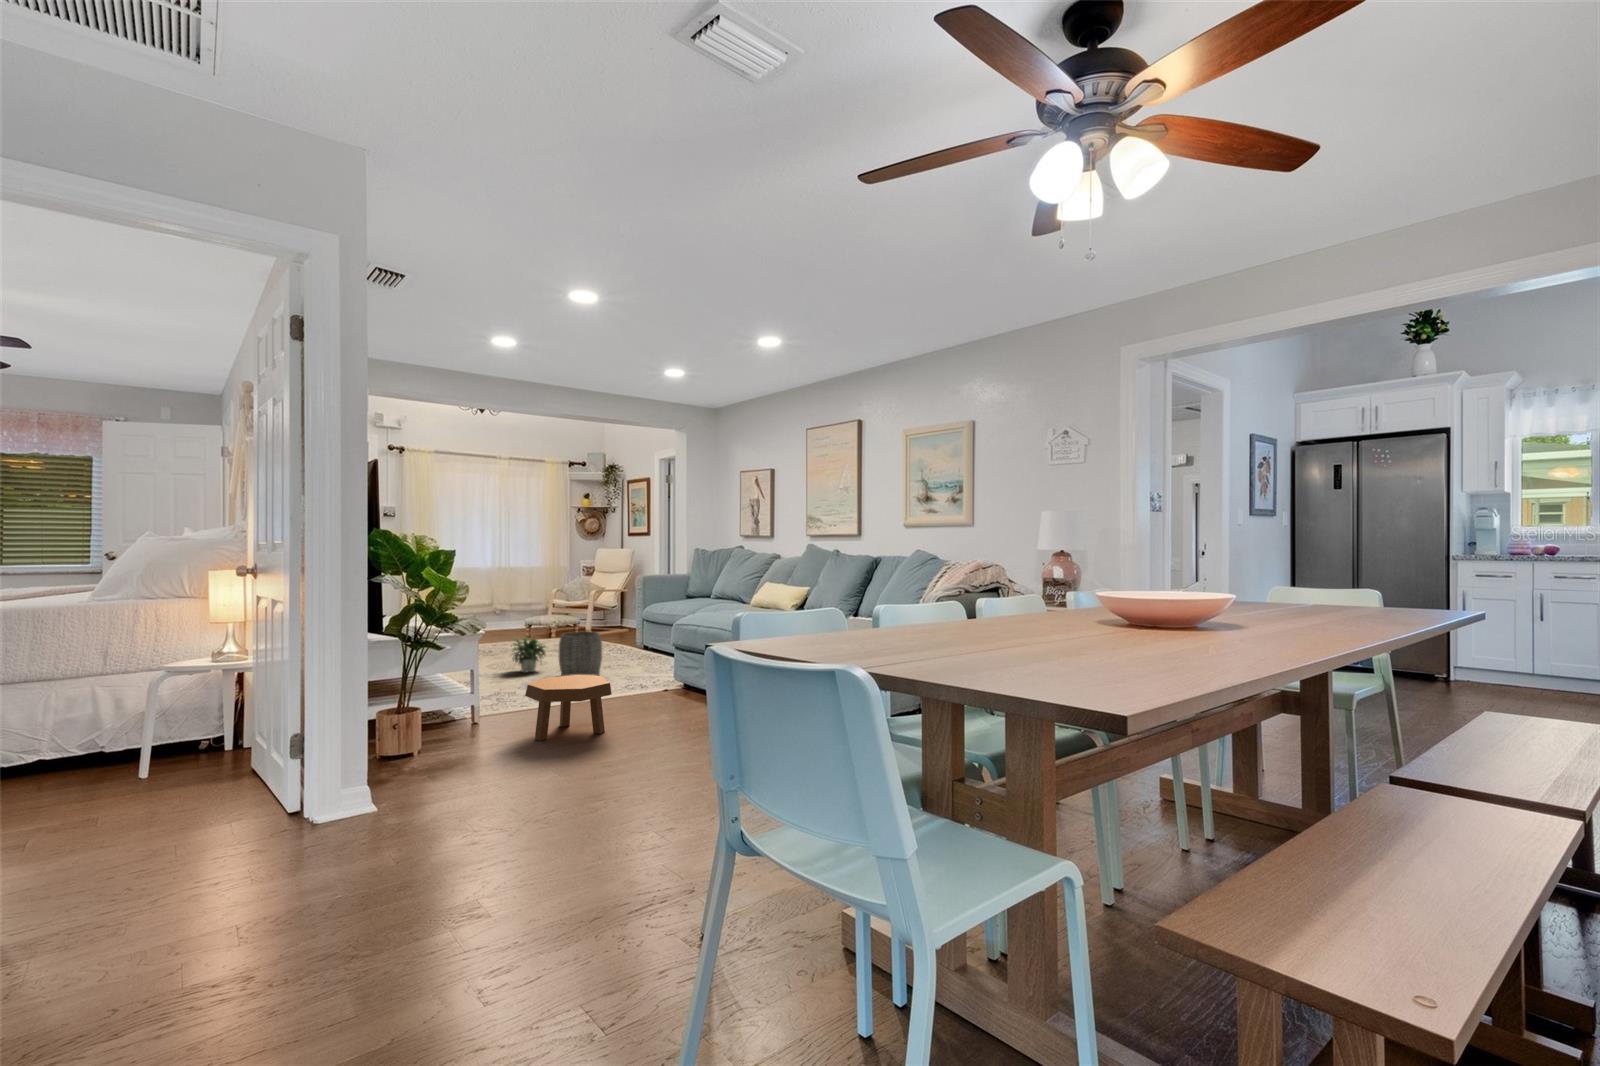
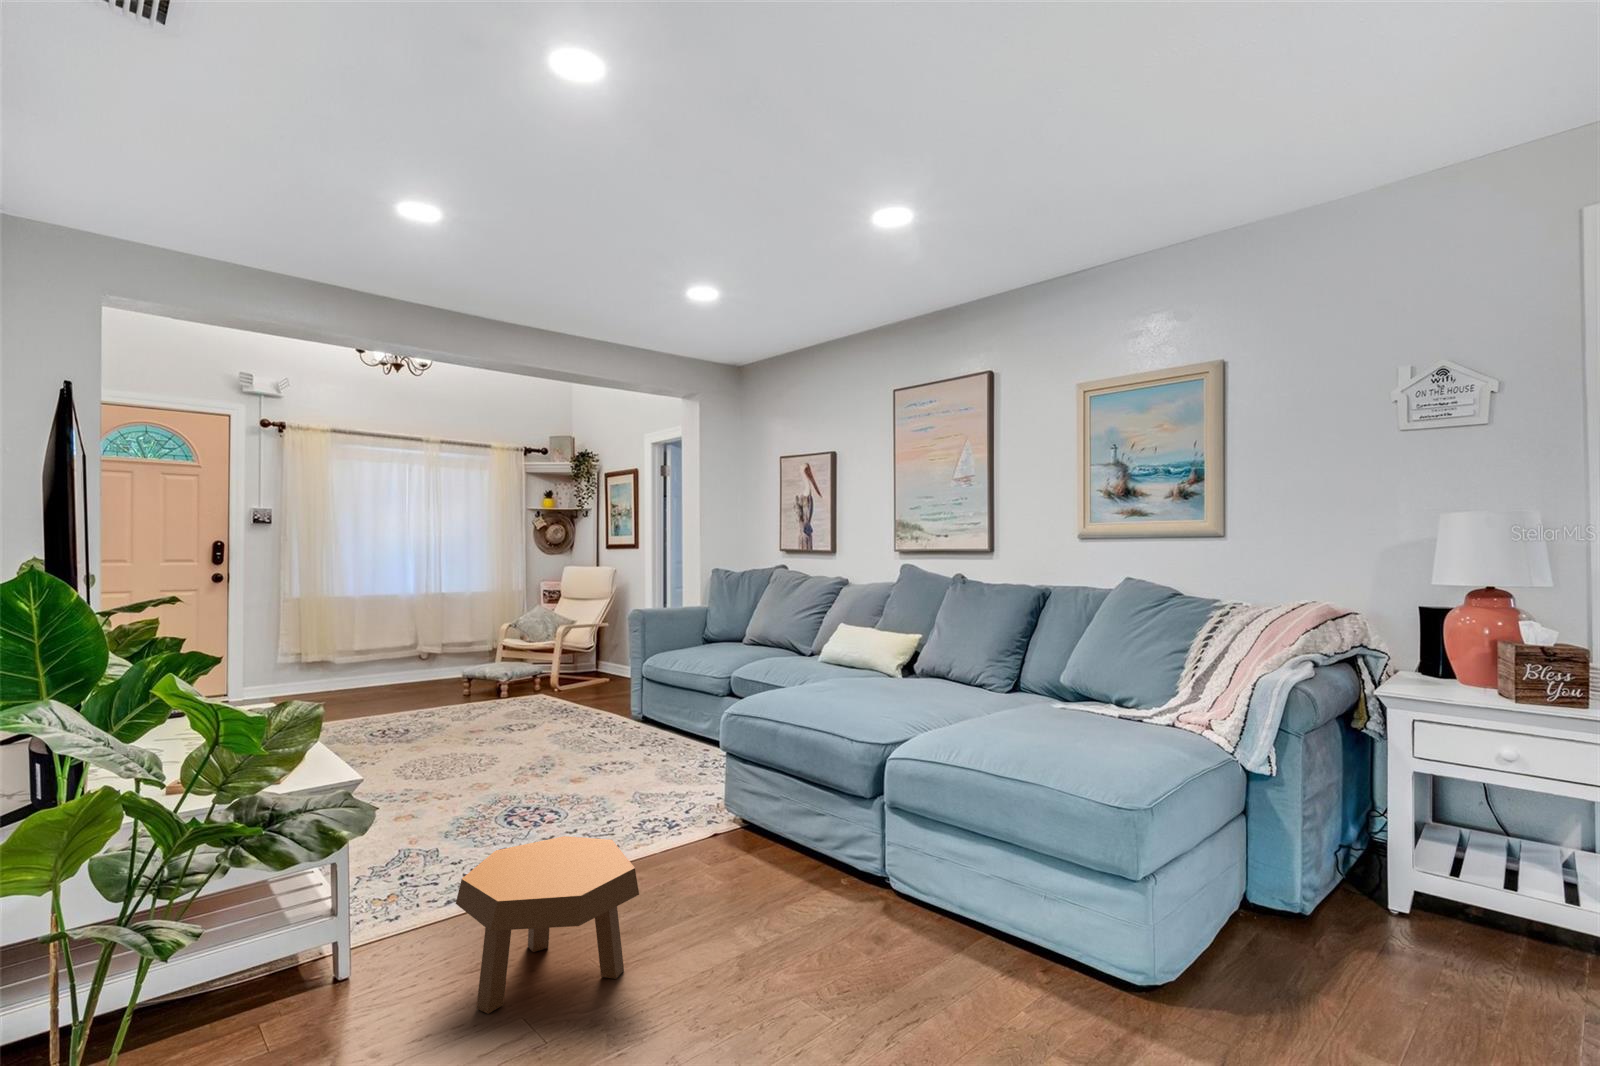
woven basket: present [559,632,602,676] -> none [517,710,589,794]
potted plant: present [511,637,546,672] -> none [434,715,499,778]

